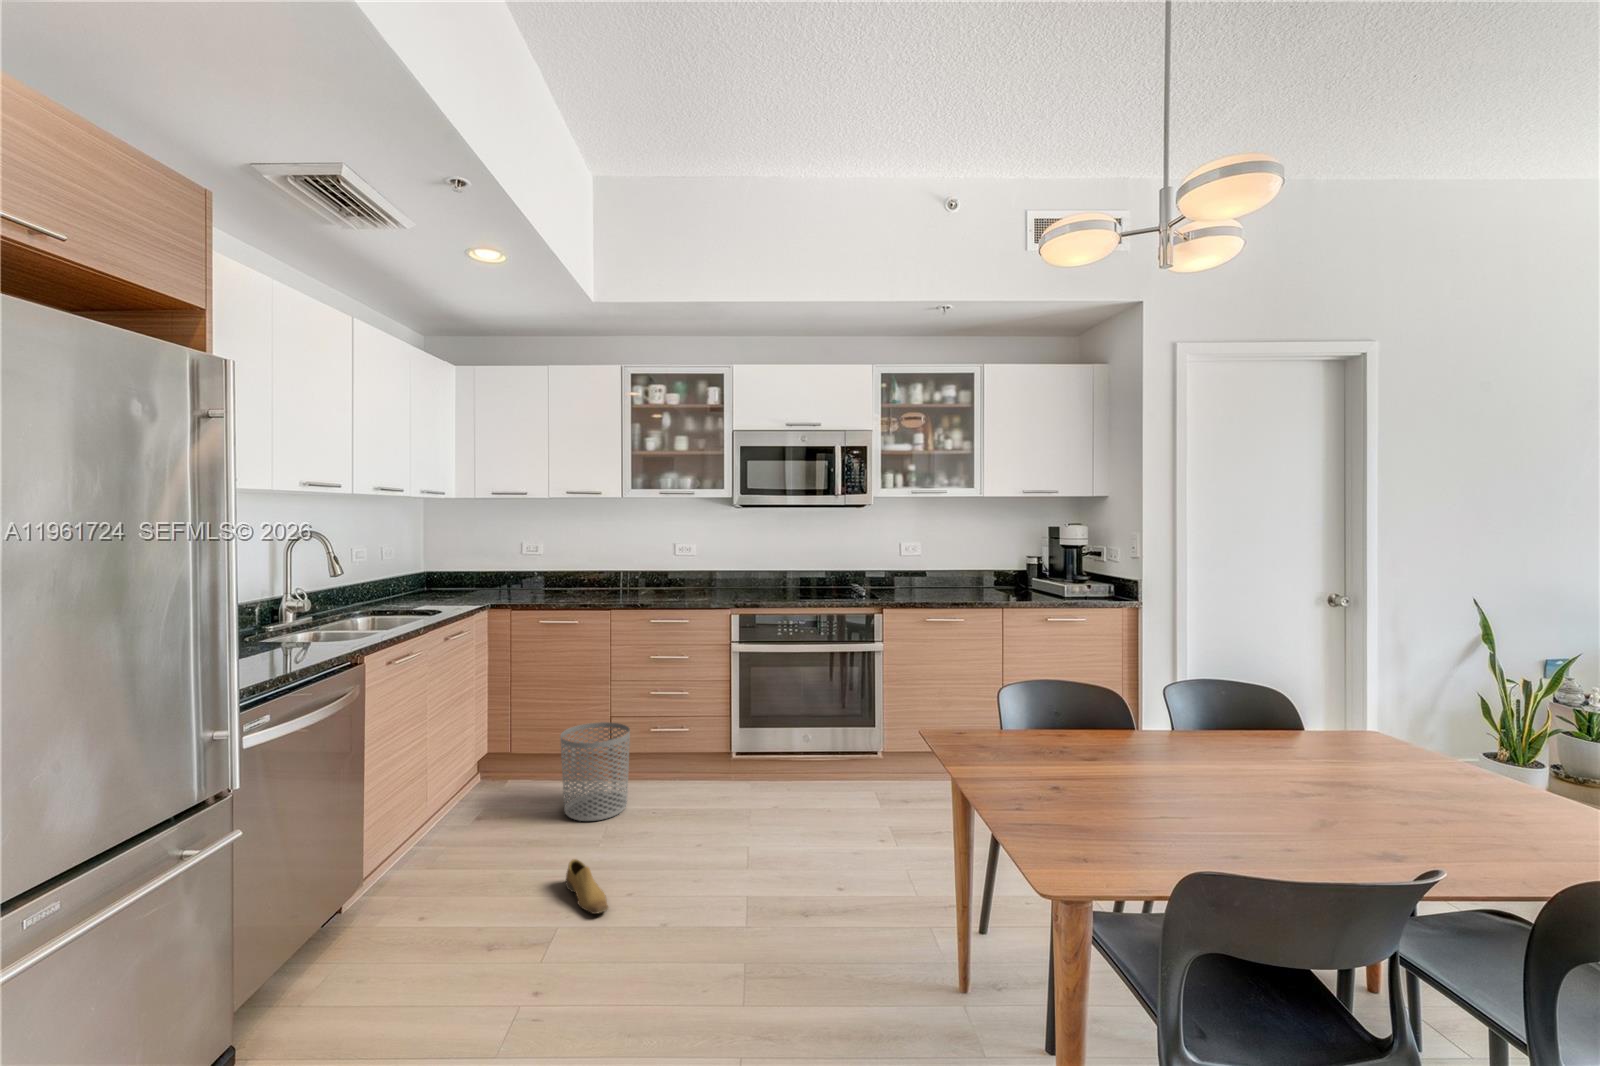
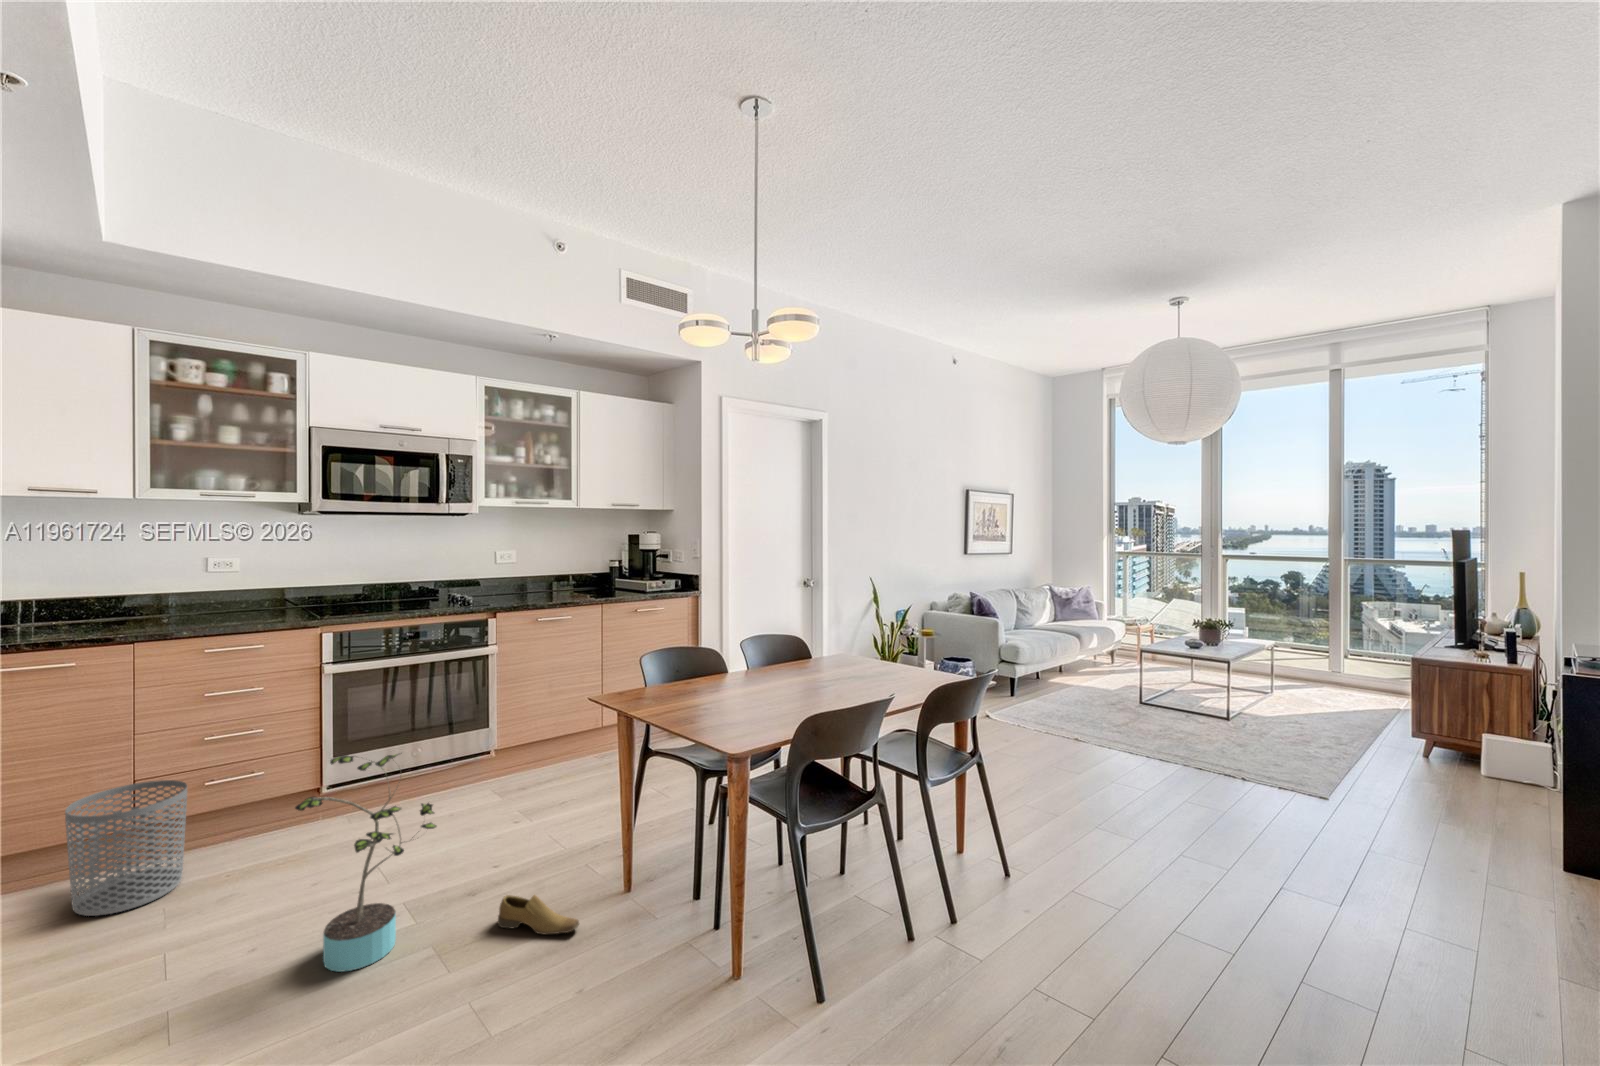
potted plant: none [635,731,750,941] -> present [295,754,436,972]
shoe: present [566,859,608,914] -> present [498,895,579,934]

